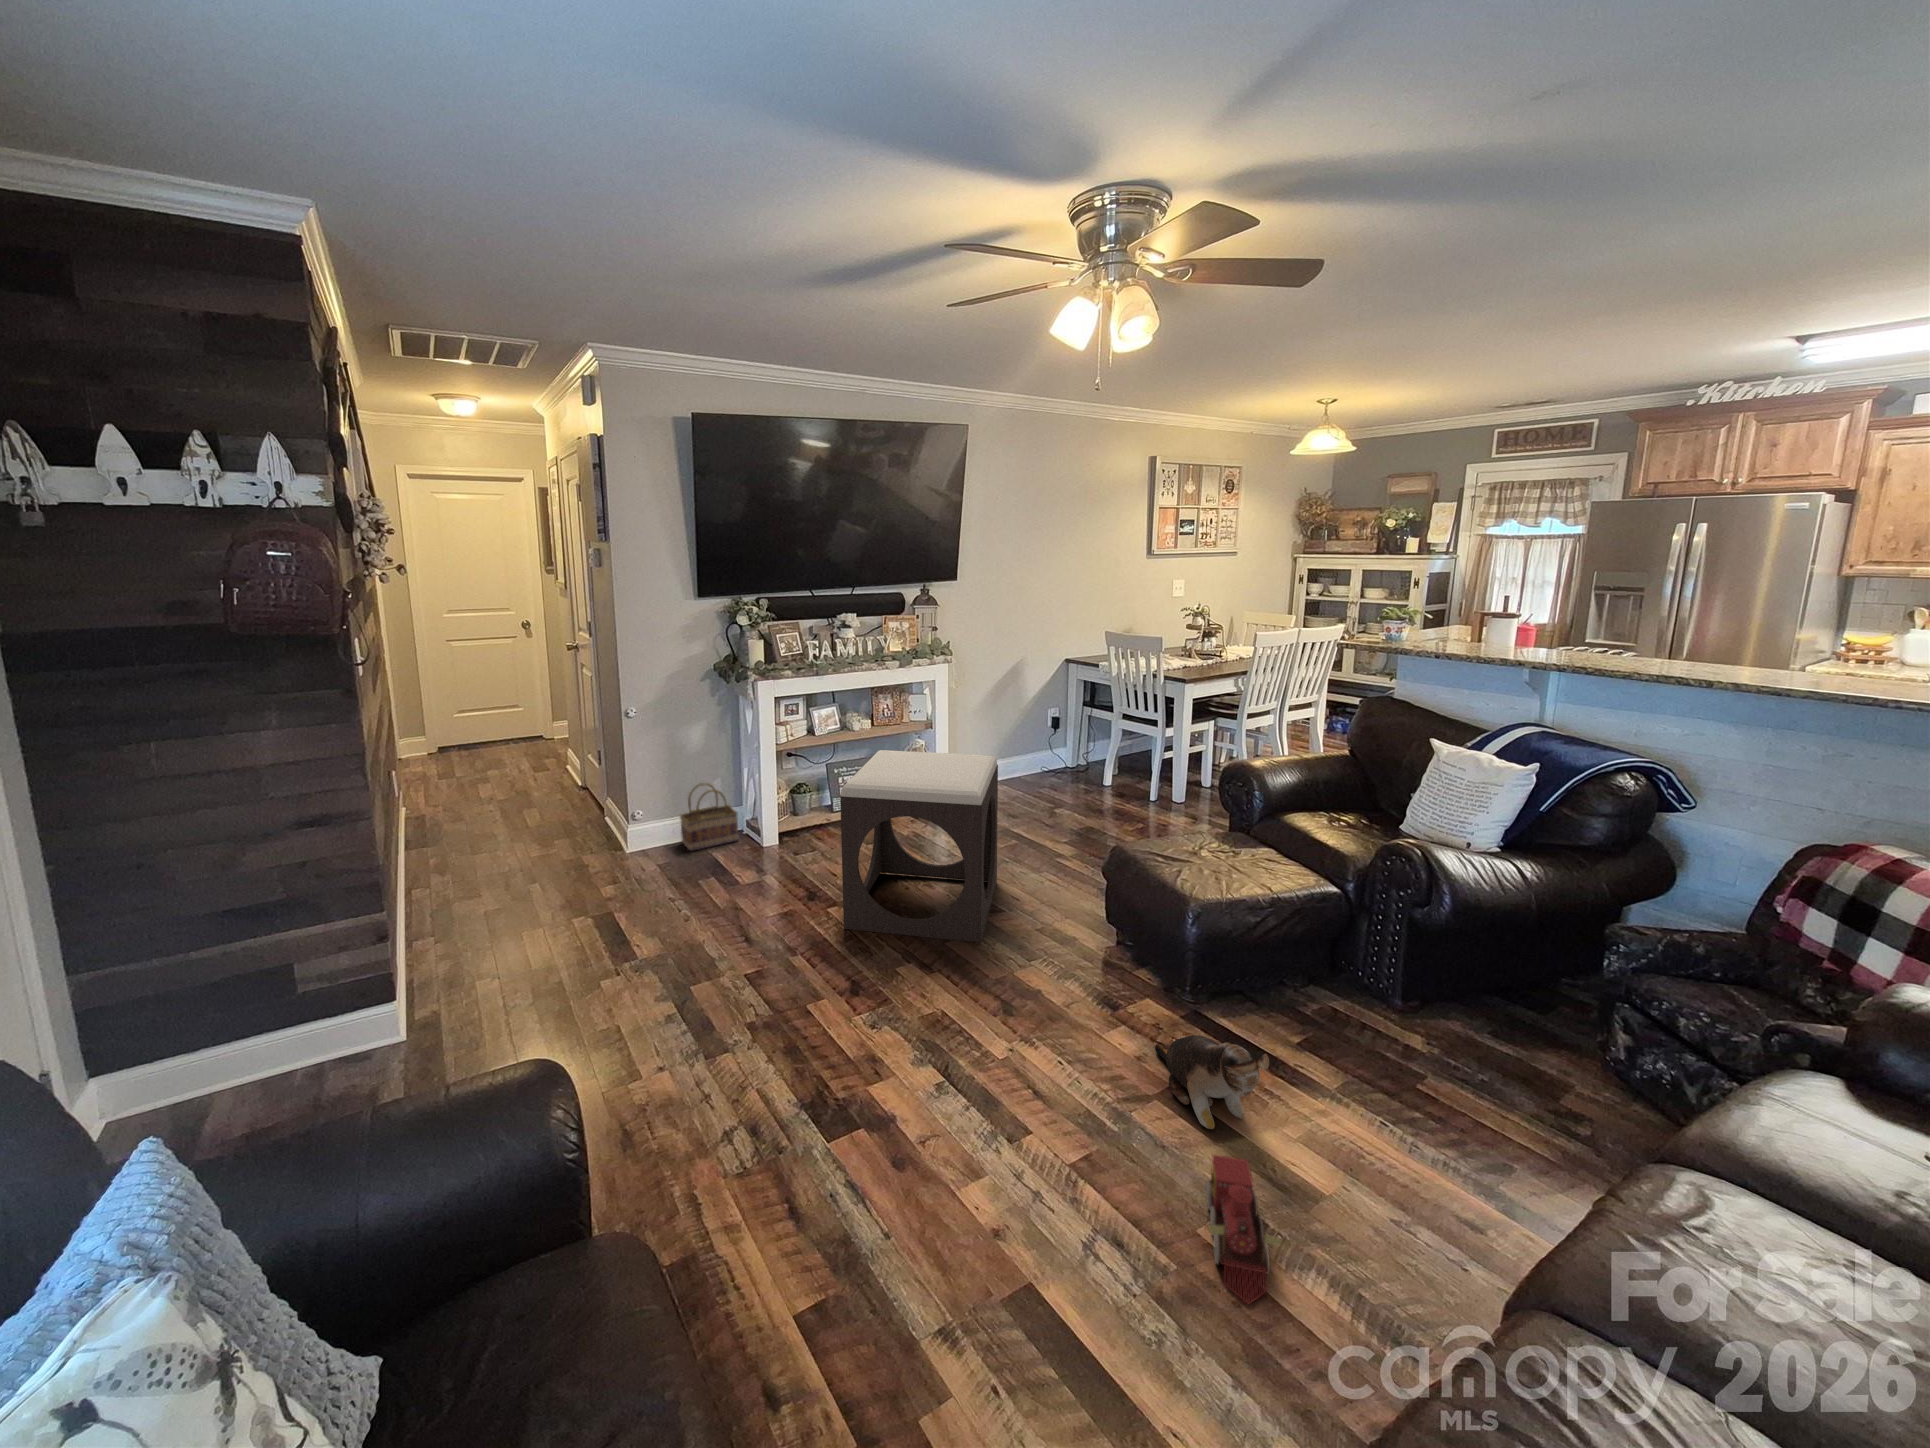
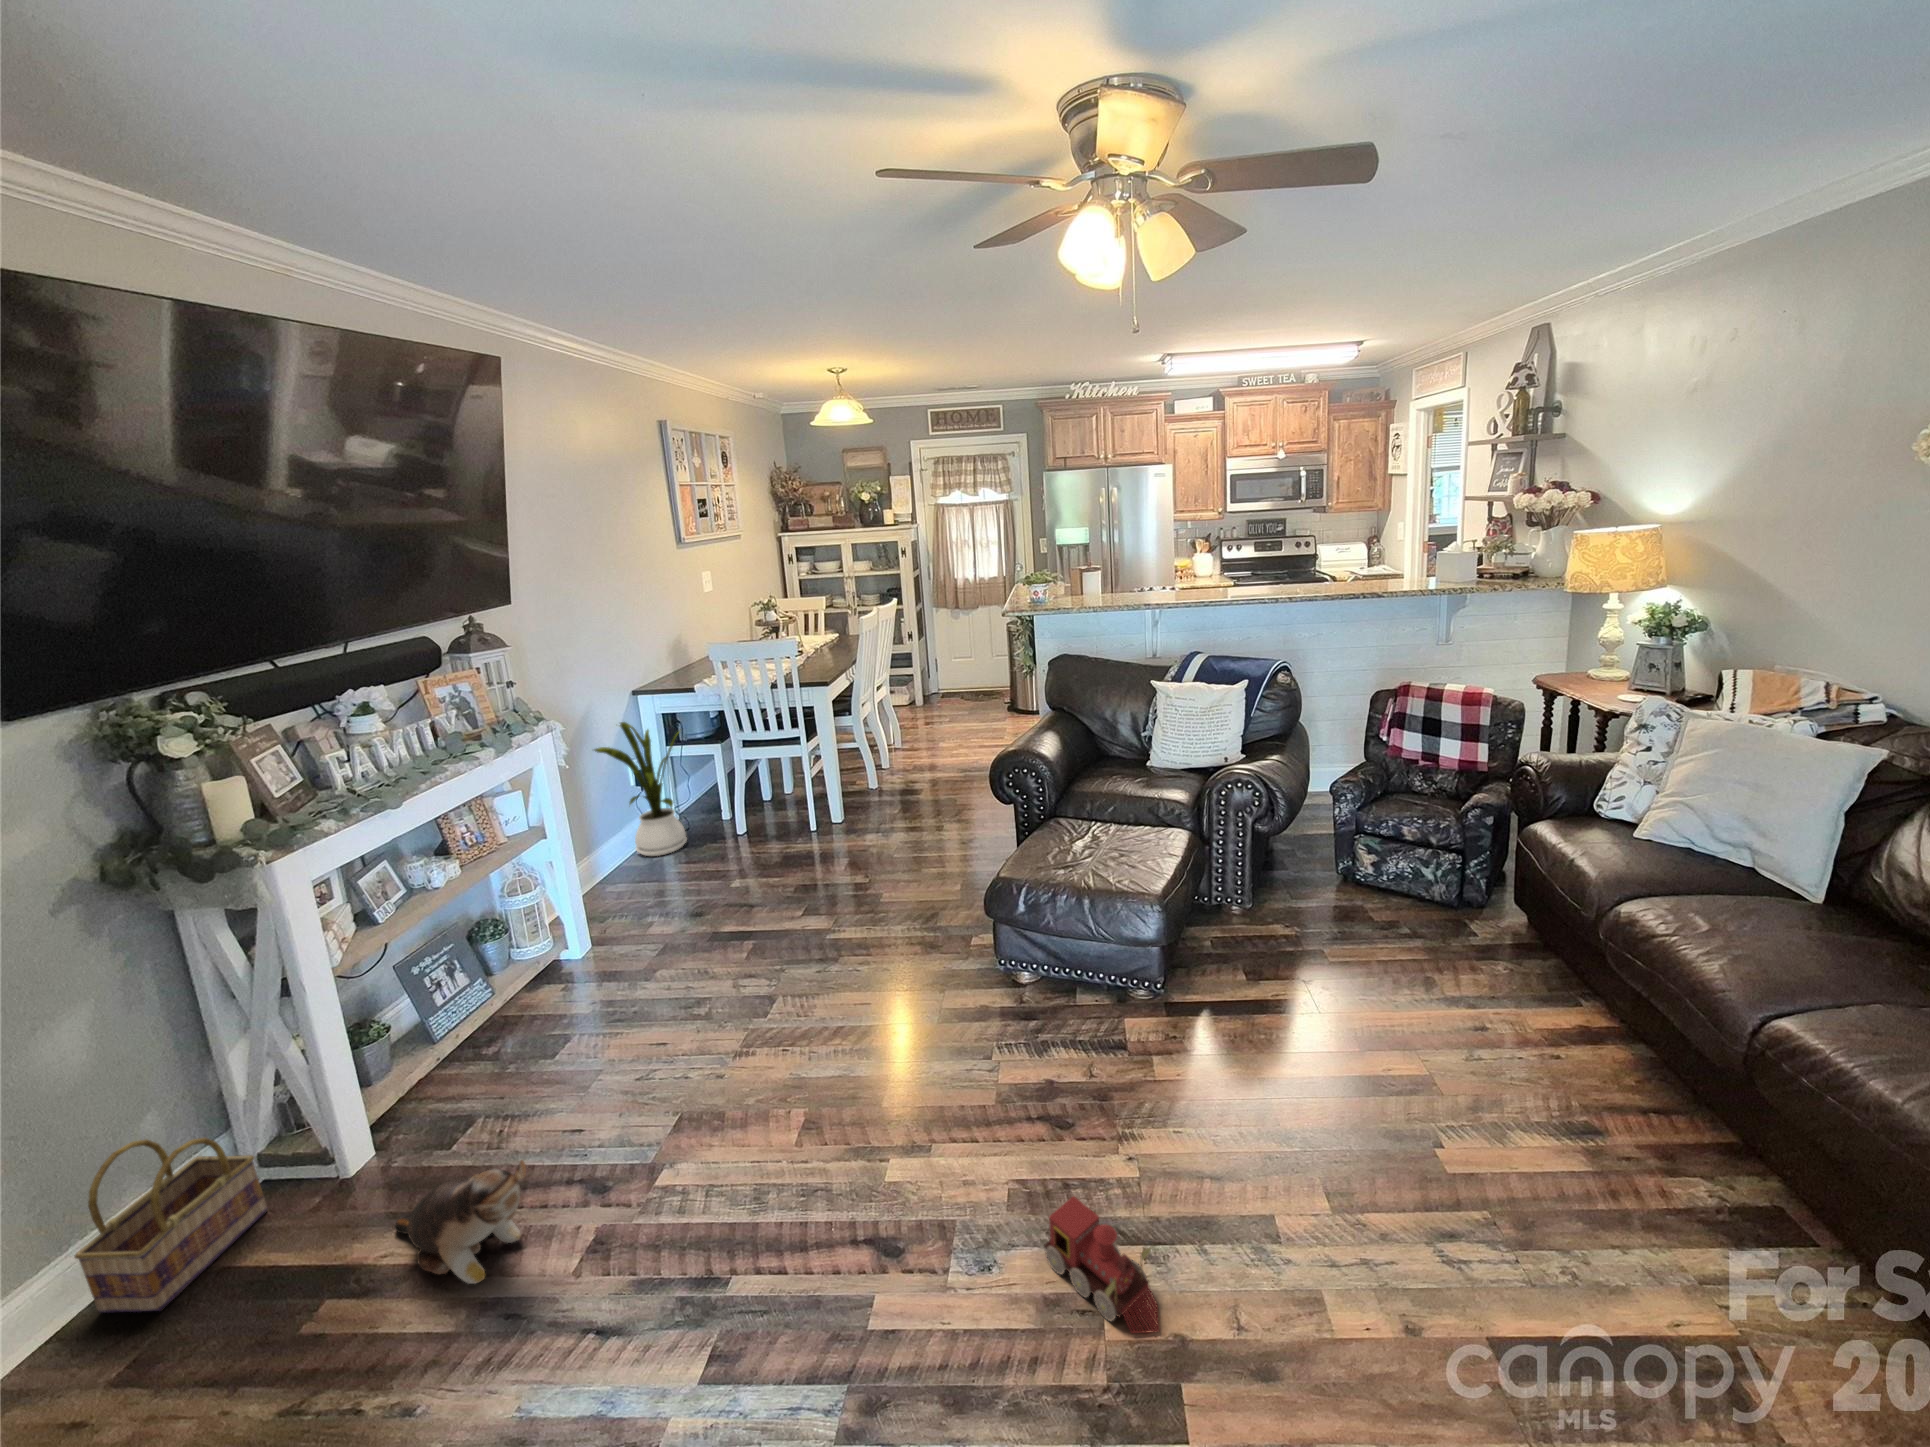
house plant: none [1005,674,1072,780] -> present [594,722,687,856]
footstool: present [840,750,998,943] -> none [621,835,920,1191]
plush toy: present [1155,1035,1269,1129] -> present [394,1160,526,1284]
toy train: present [1206,1155,1283,1304] -> present [1044,1196,1158,1333]

